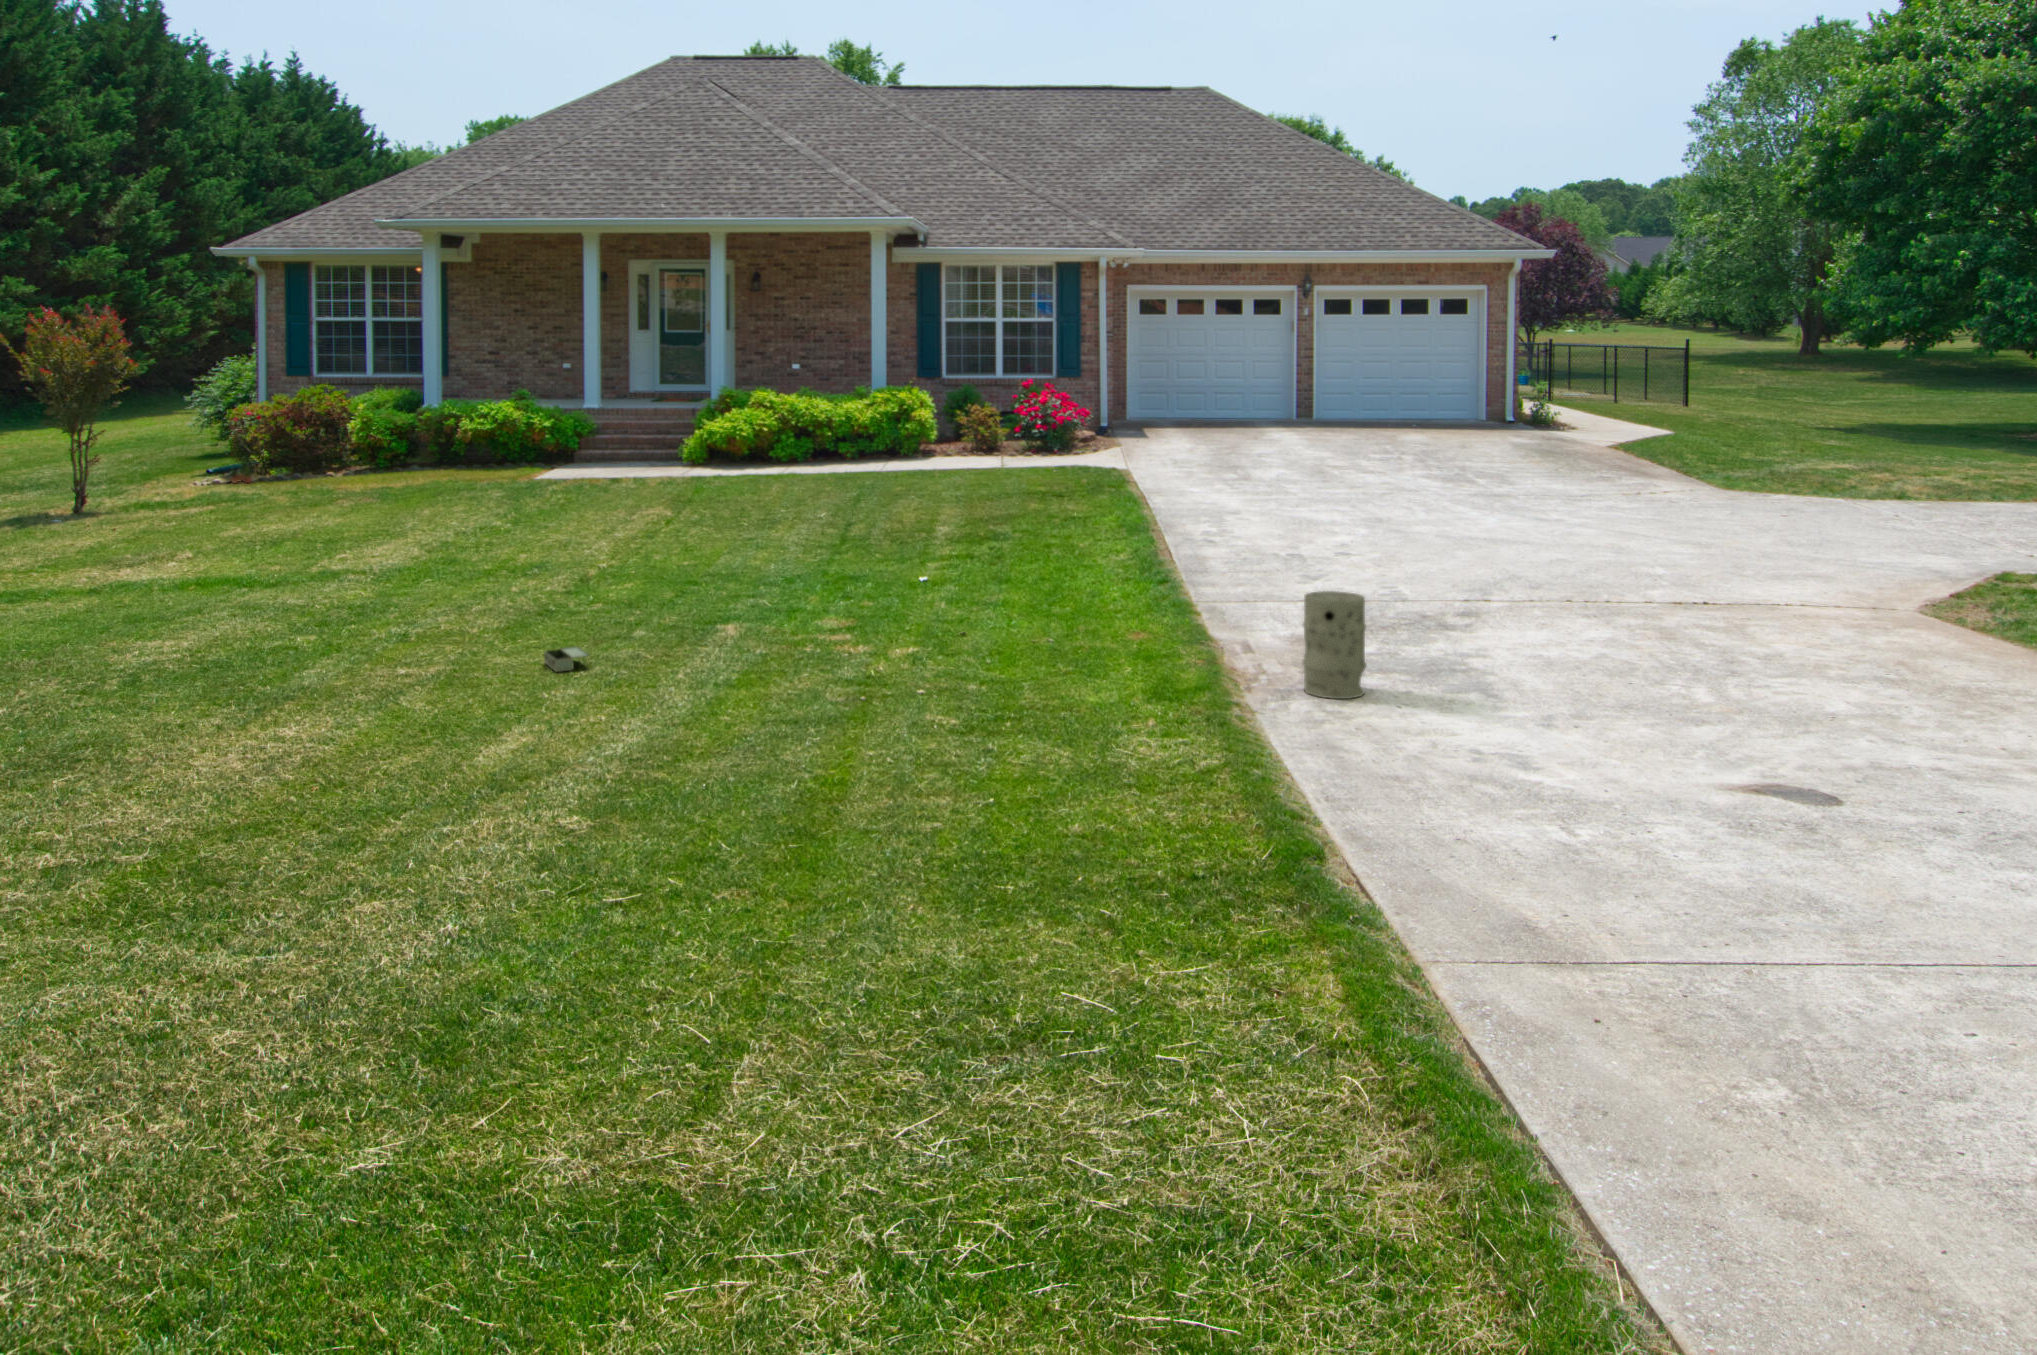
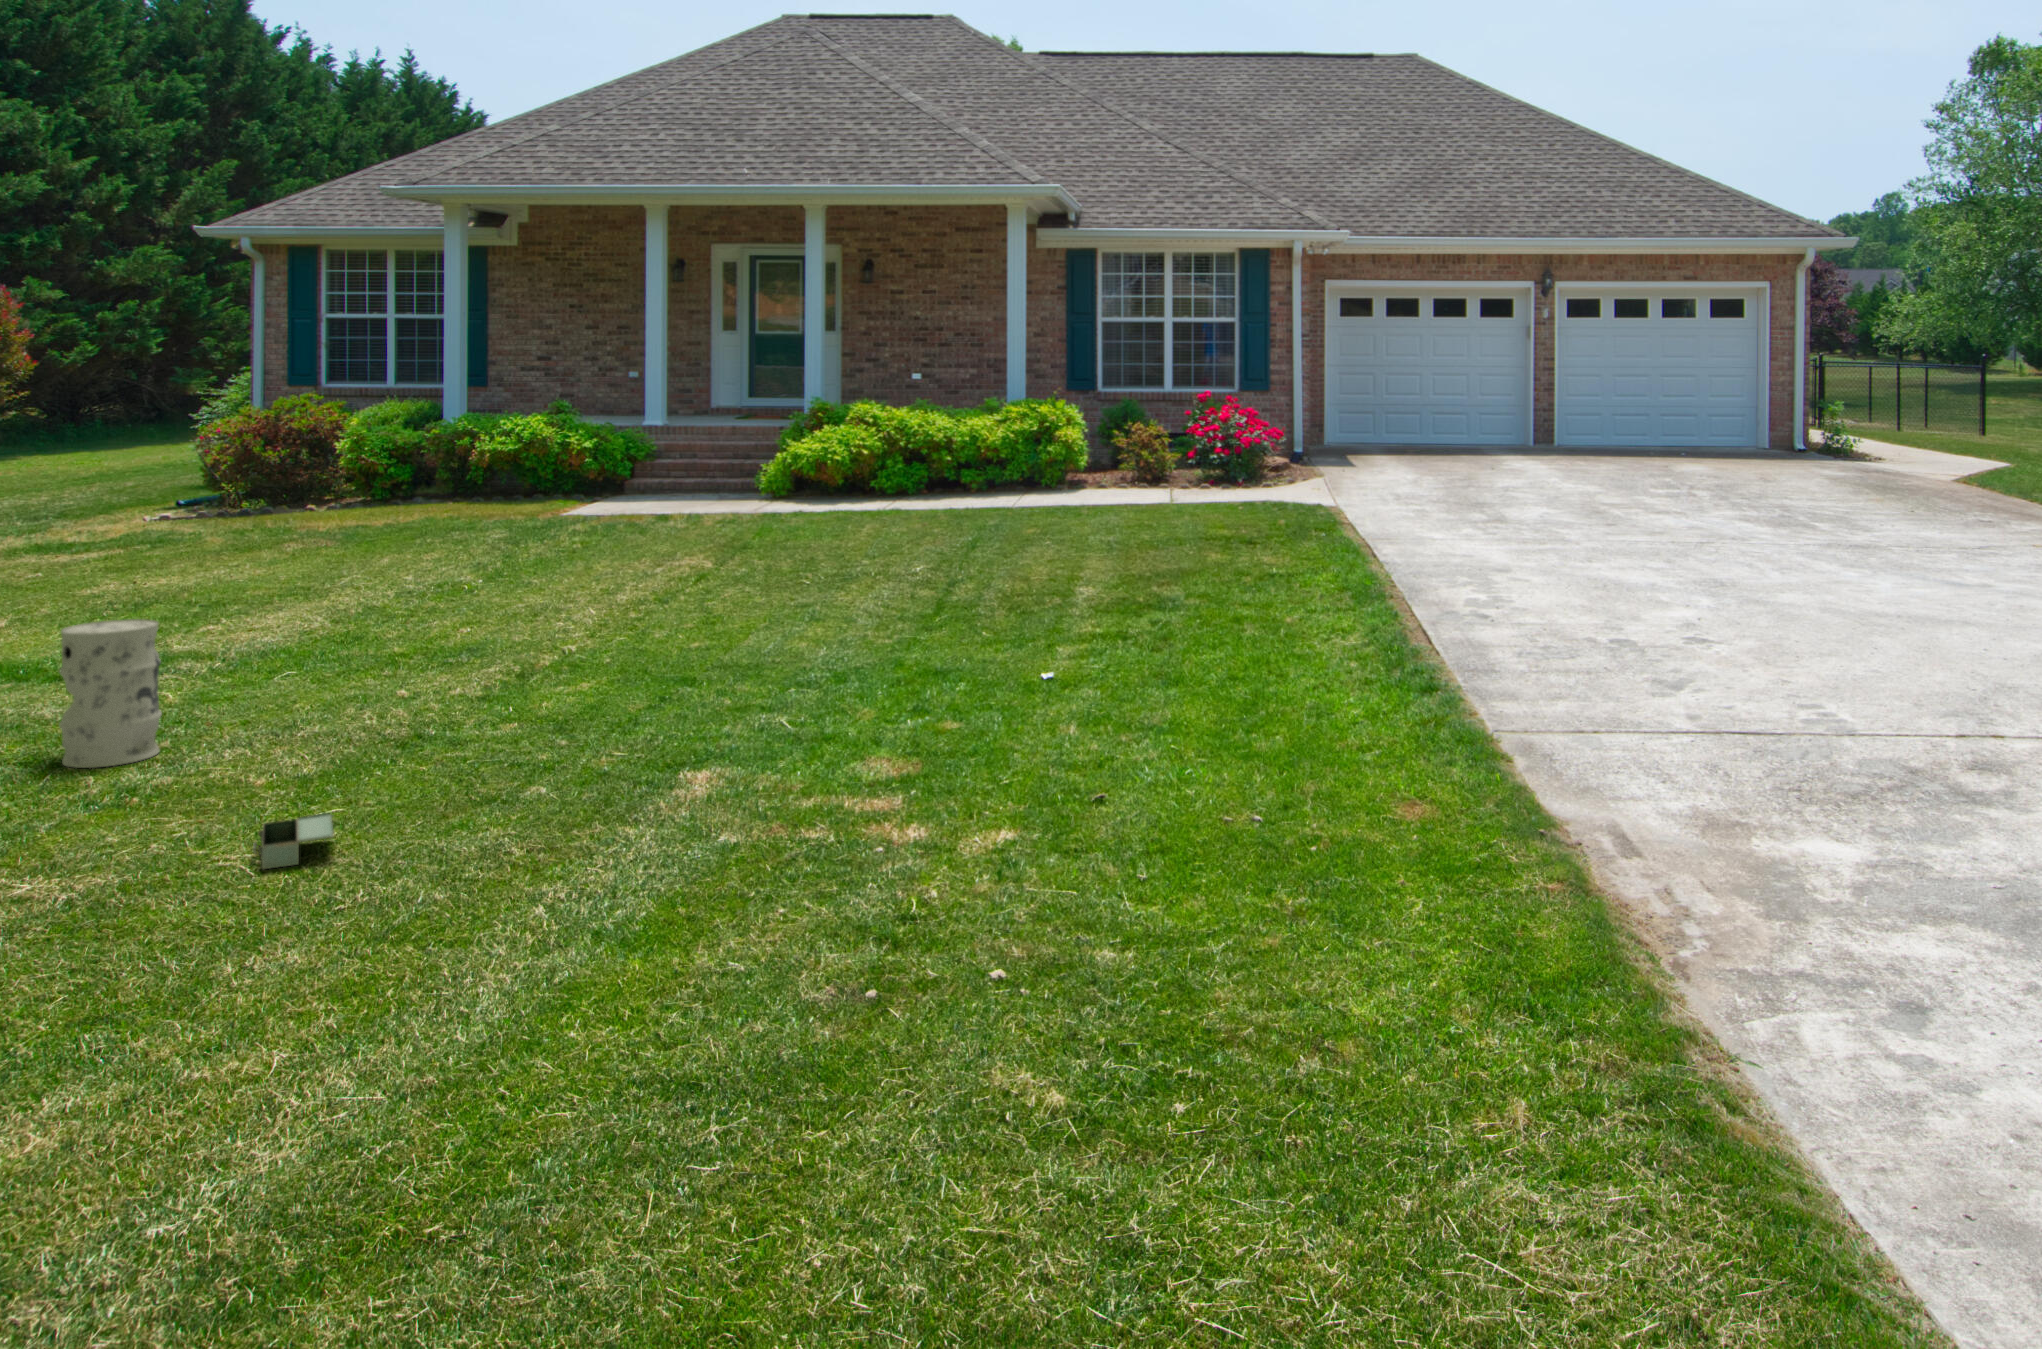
potted plant: present [227,467,252,483] -> none [167,486,210,519]
trash can: present [1302,591,1367,699] -> present [59,619,162,768]

